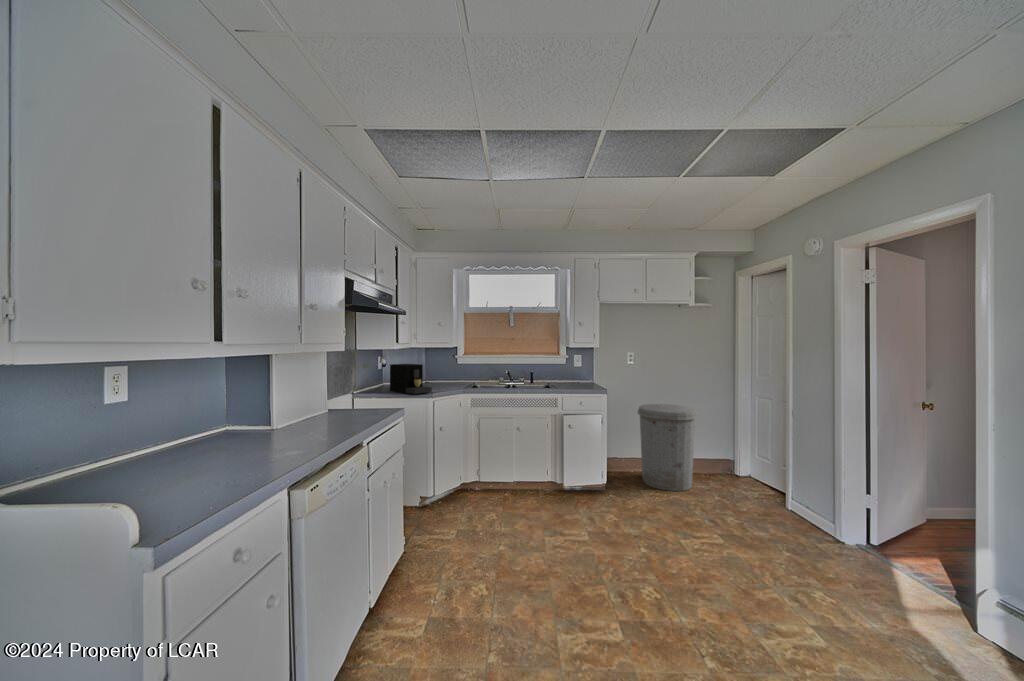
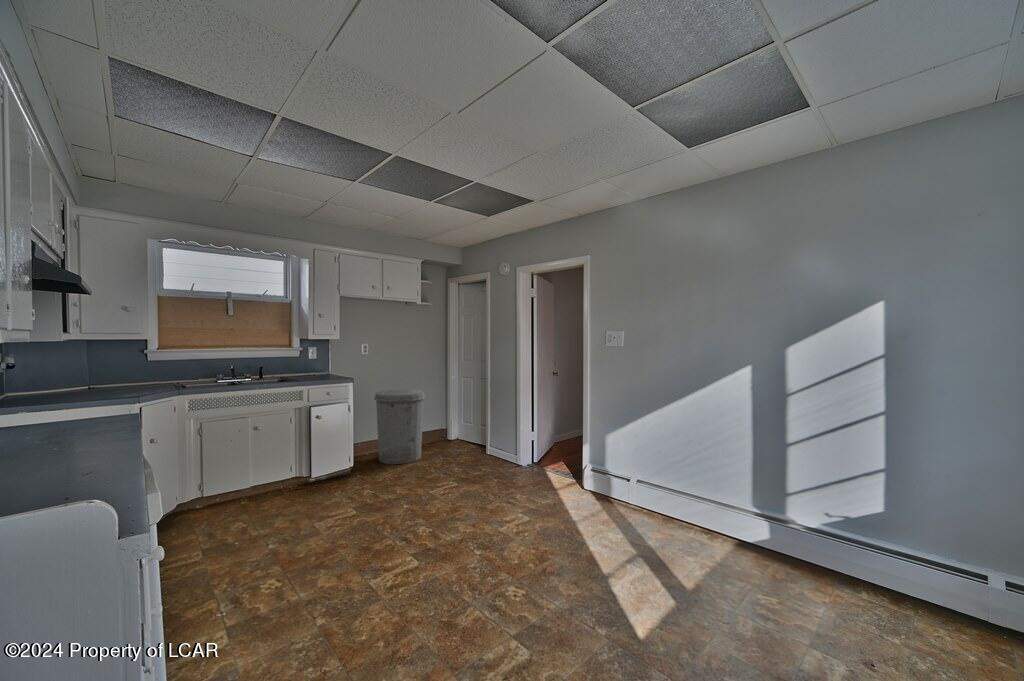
coffee maker: present [390,364,432,394] -> none [45,362,131,402]

